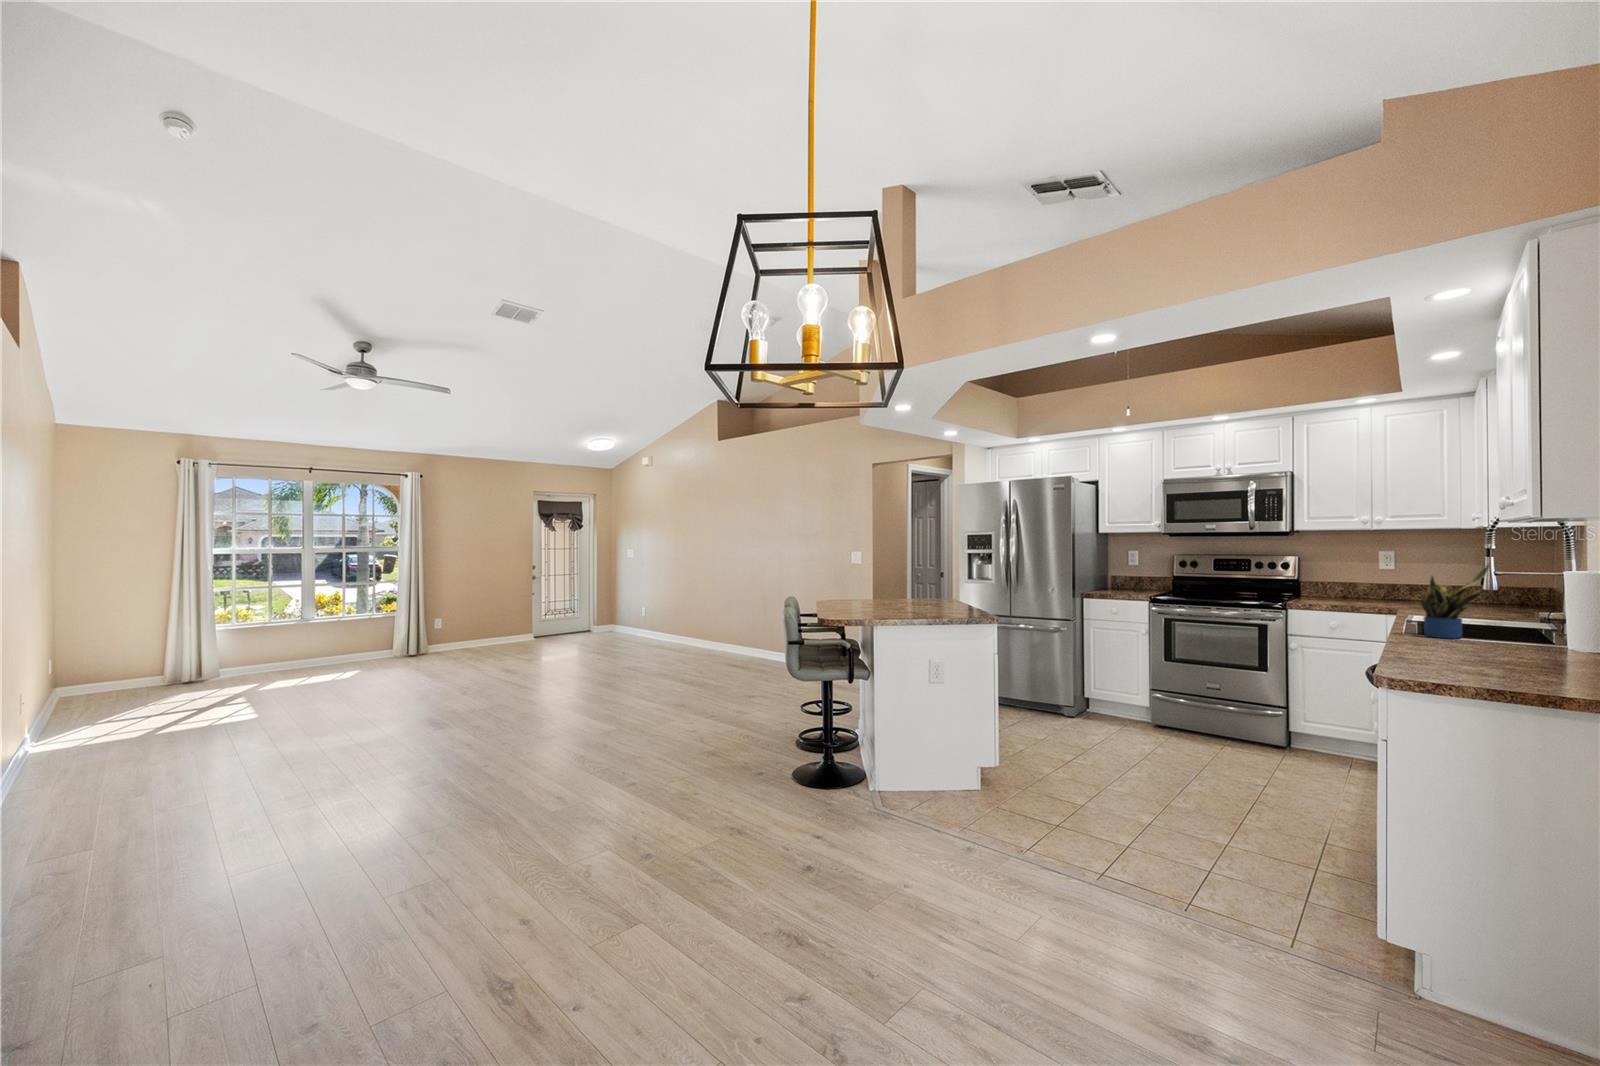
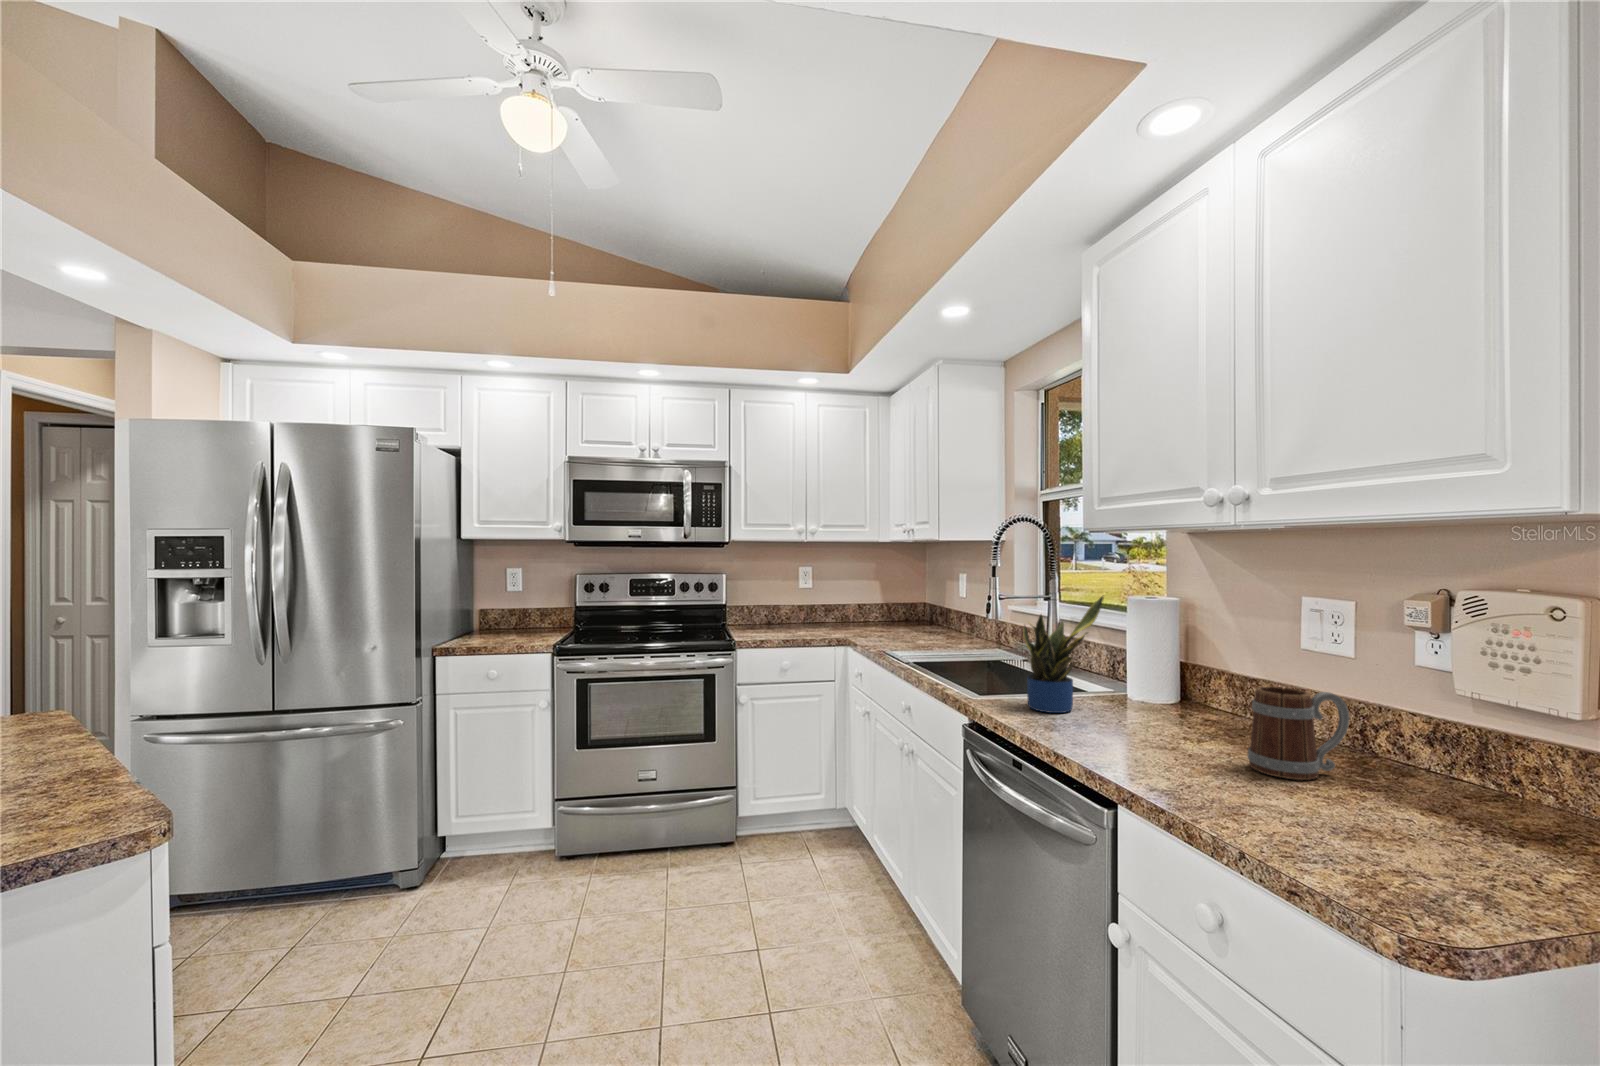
mug: none [1484,610,1553,659] -> present [1247,686,1350,780]

